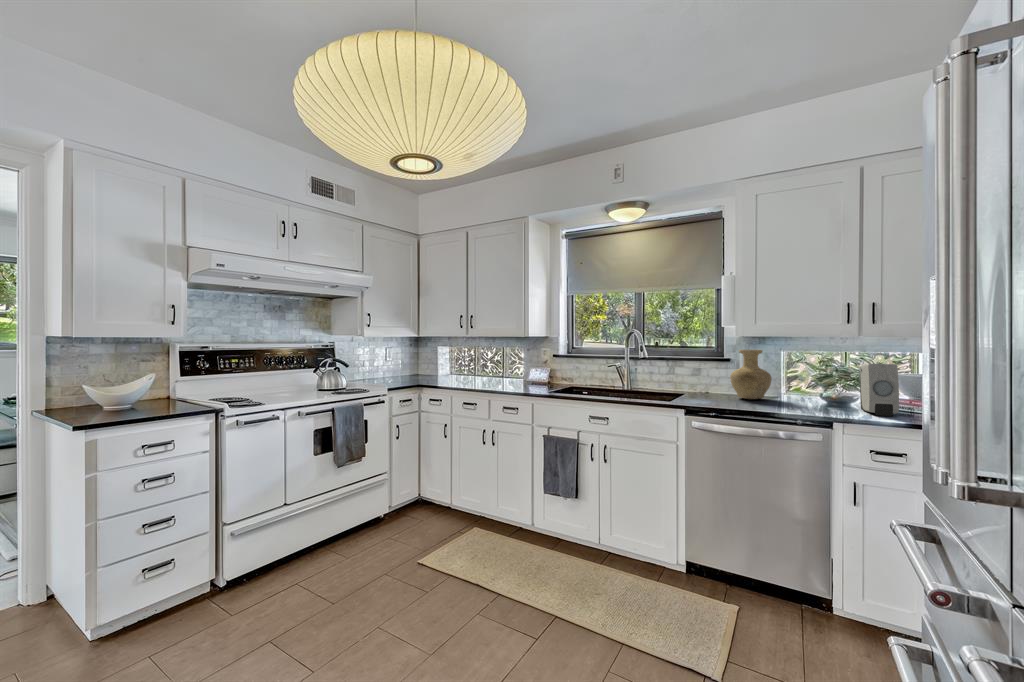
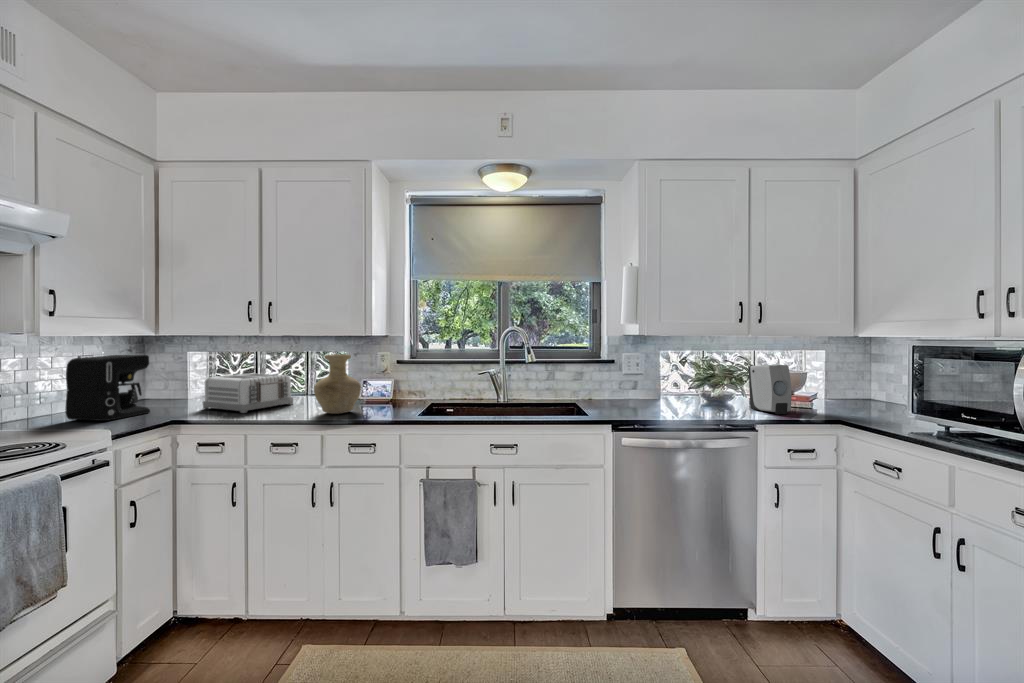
coffee maker: none [379,348,414,383] -> present [65,355,150,421]
vase: present [730,349,772,399] -> present [314,354,361,414]
toaster: none [439,361,487,384] -> present [203,373,293,413]

